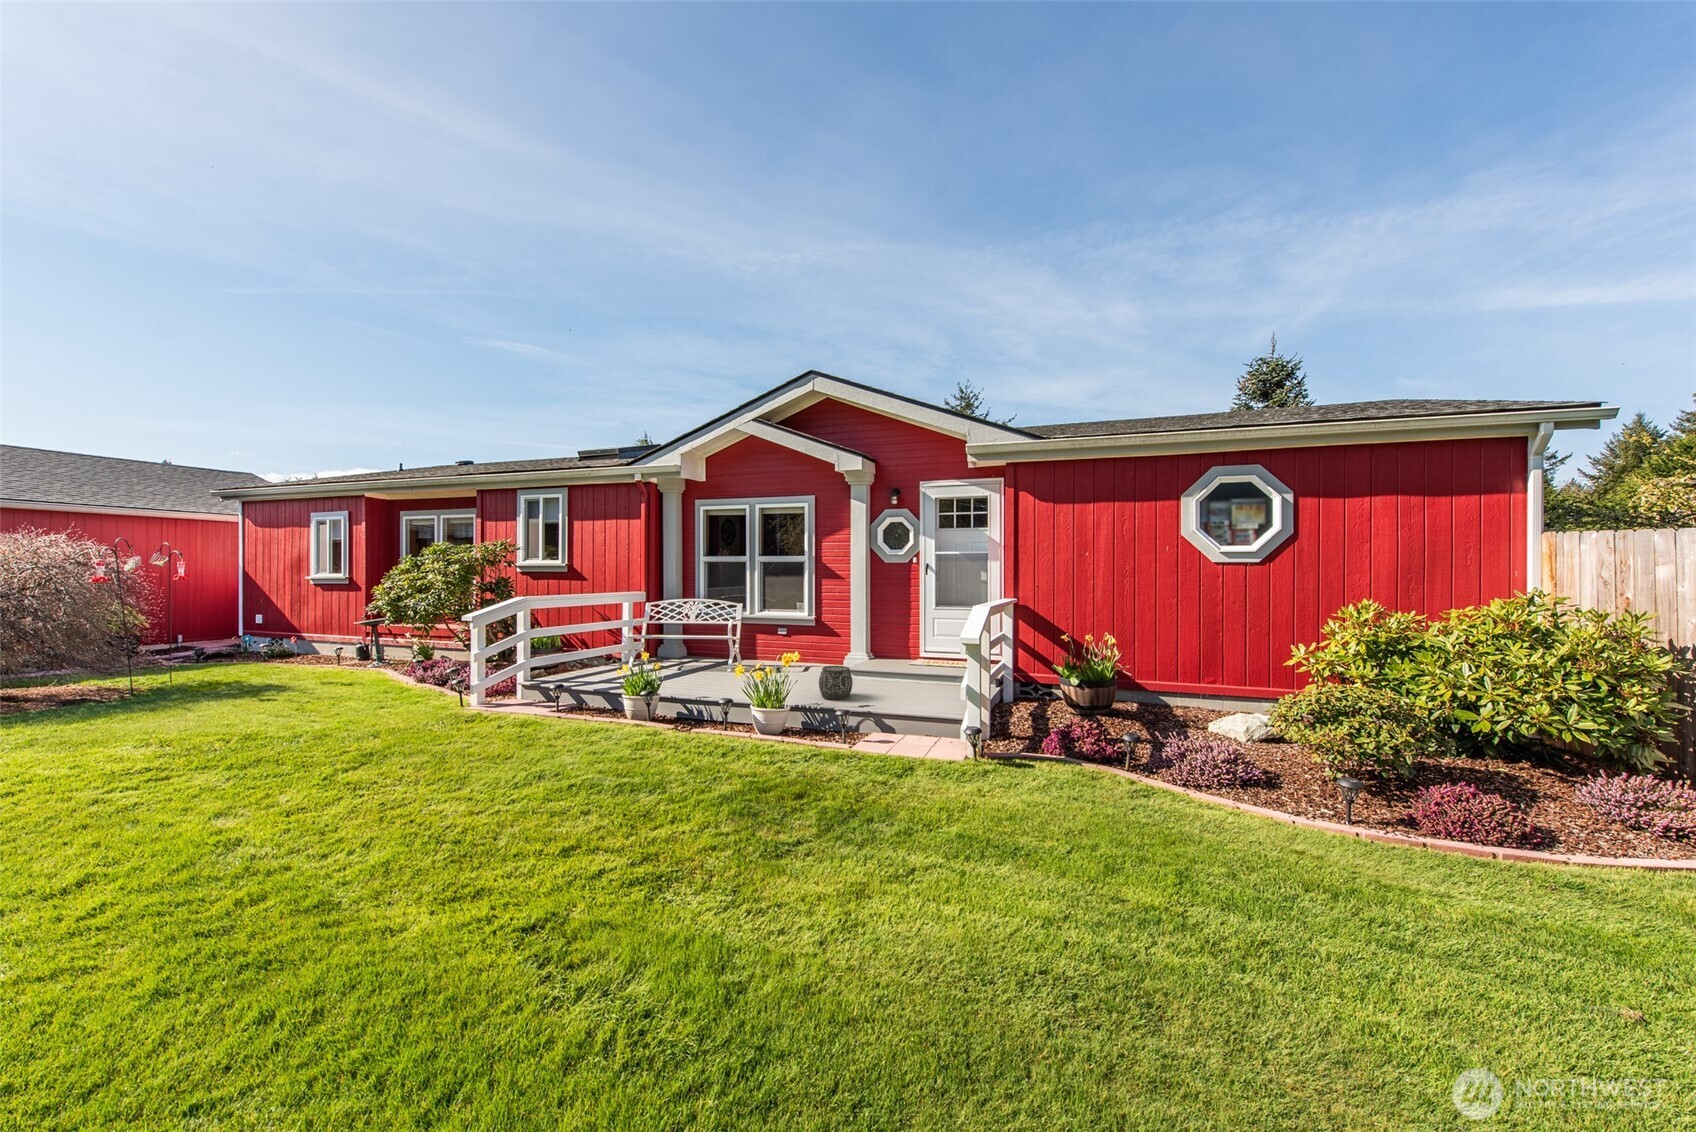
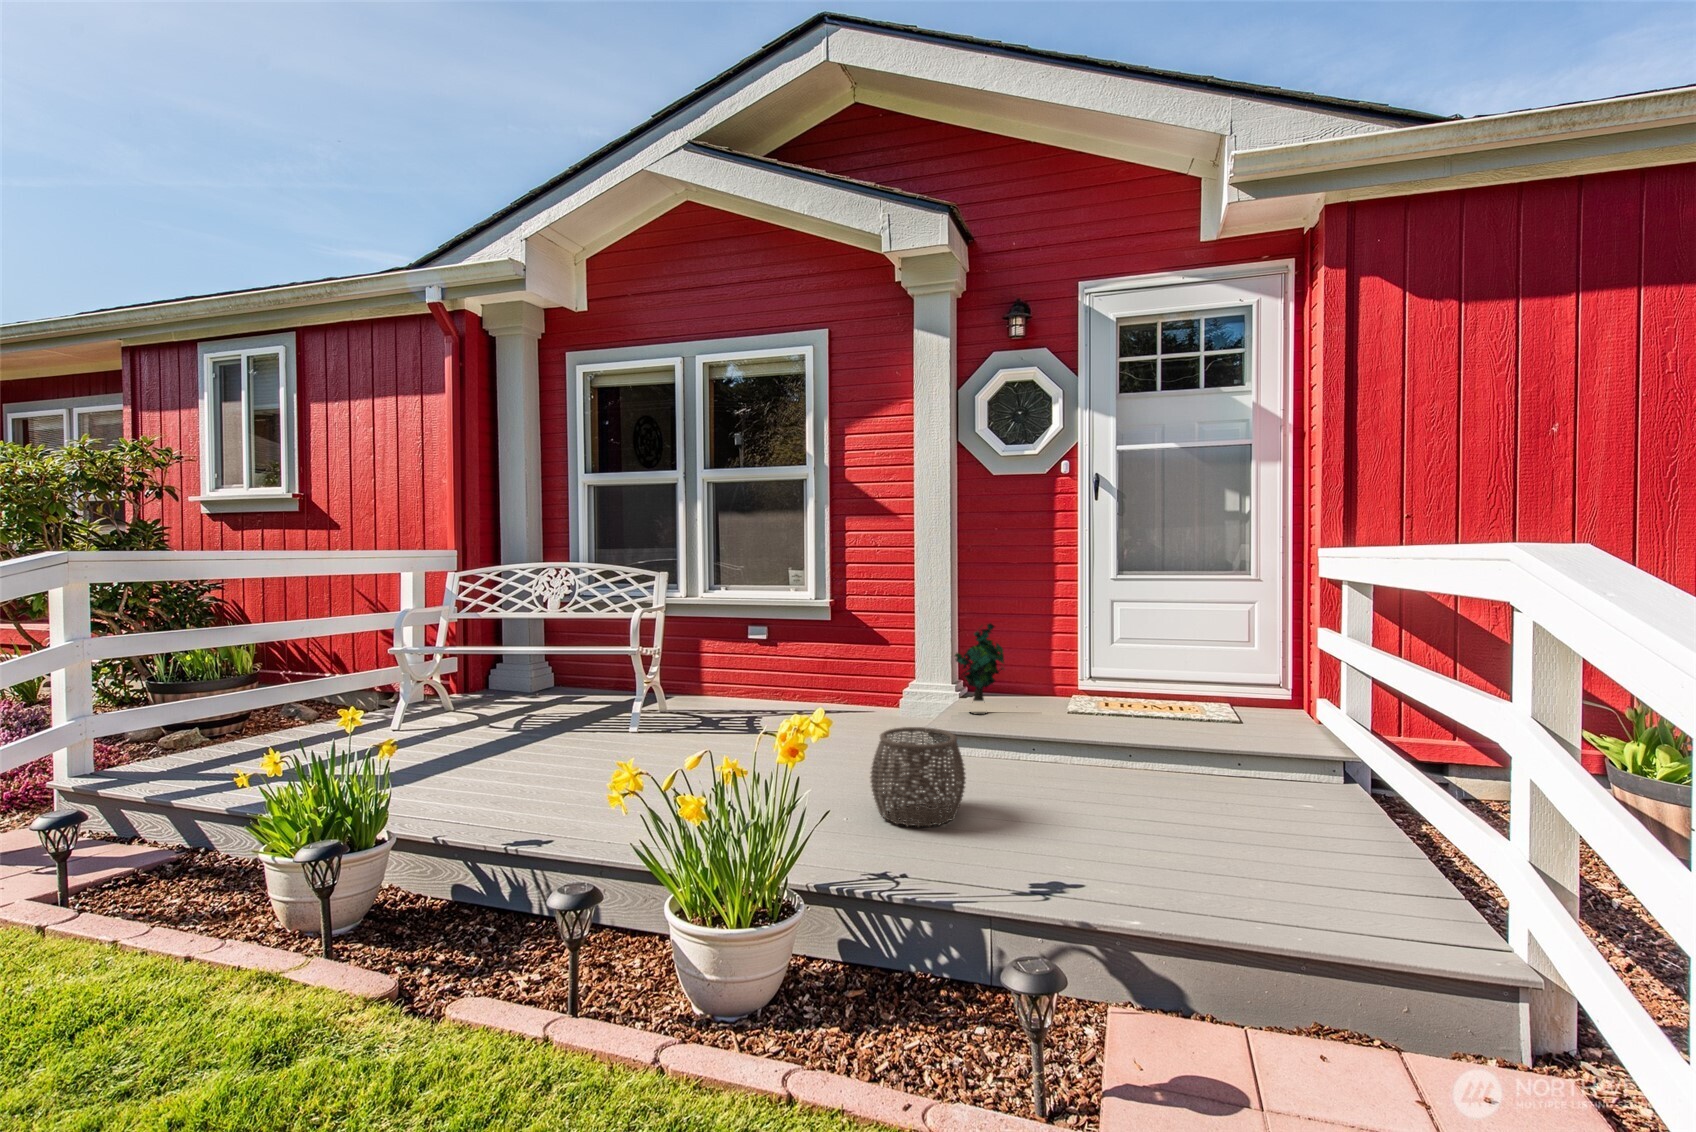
decorative plant: none [867,628,890,667] -> present [955,623,1004,715]

